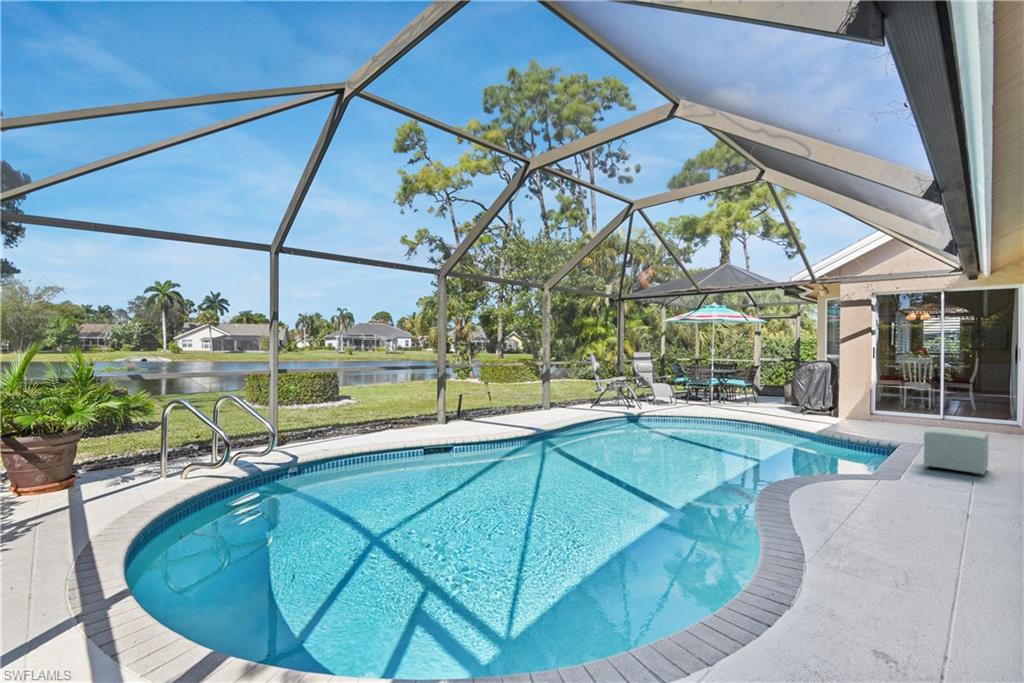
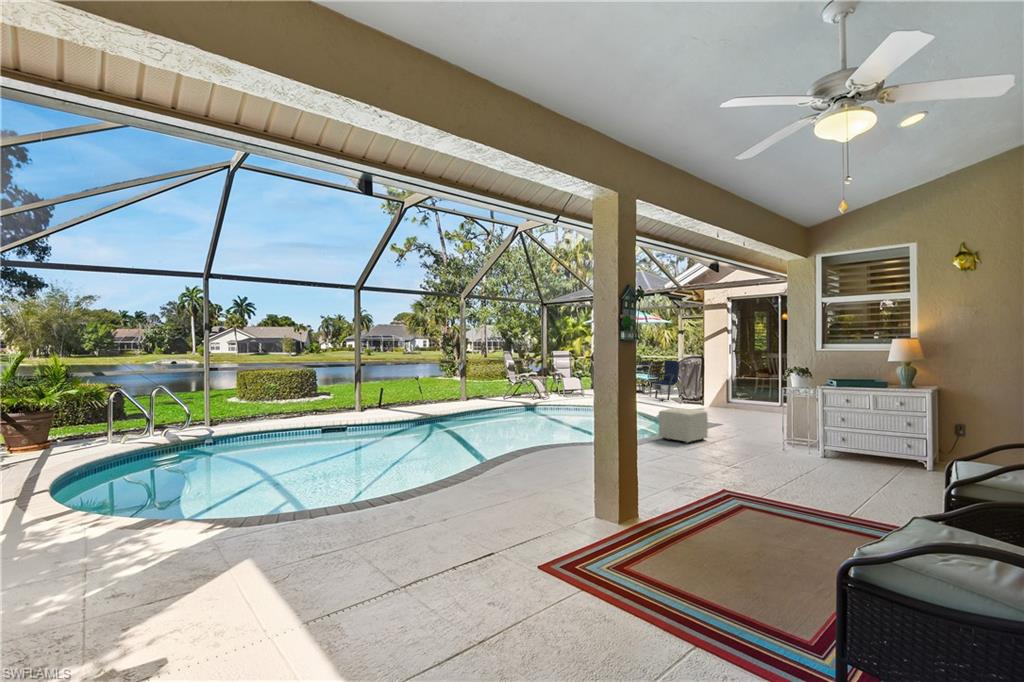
armchair: none [762,364,795,410] -> present [651,360,679,401]

